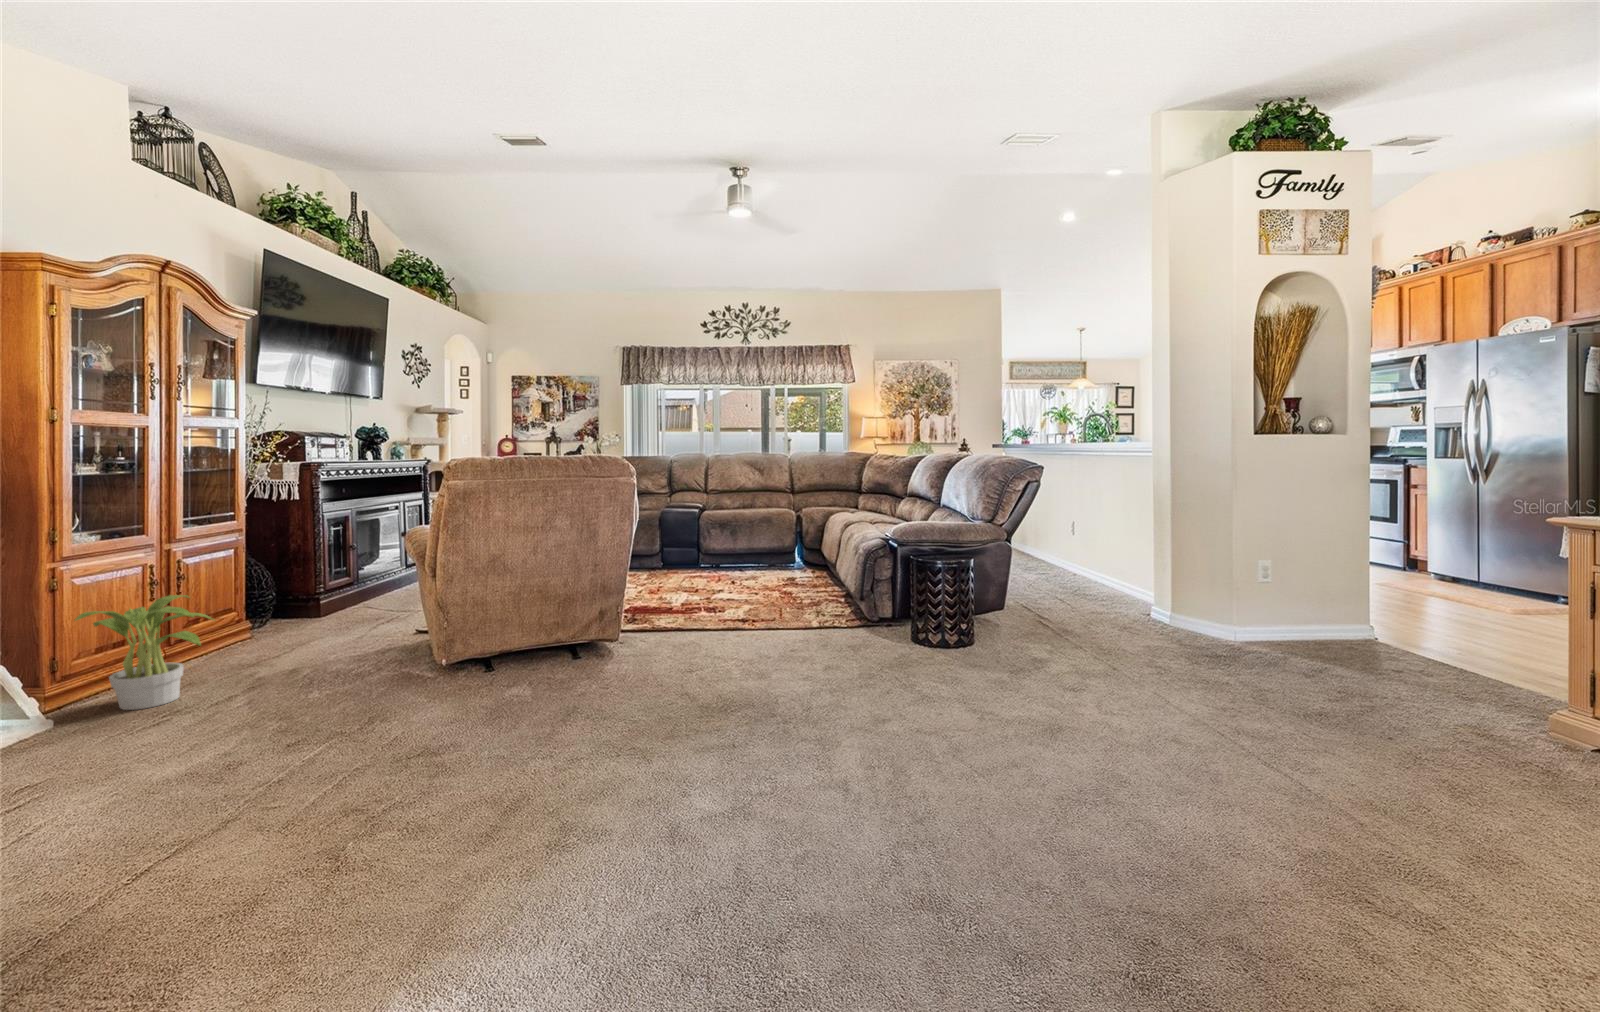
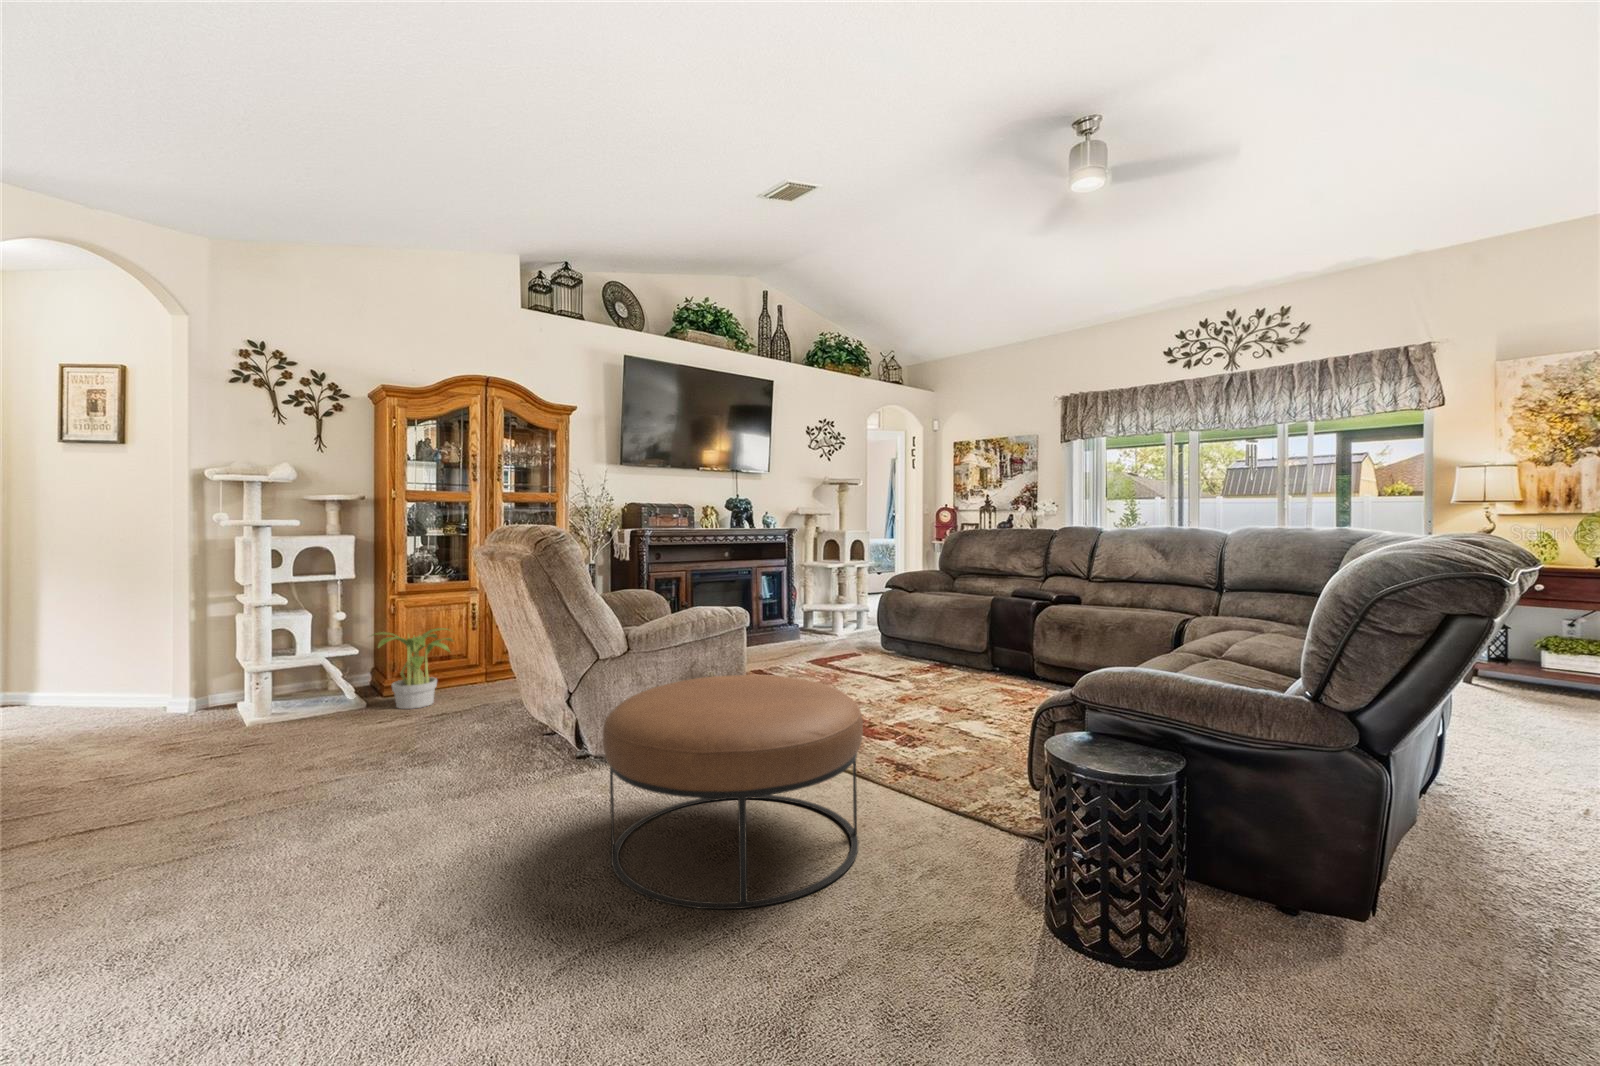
ottoman: none [689,557,861,692] -> present [603,675,863,909]

